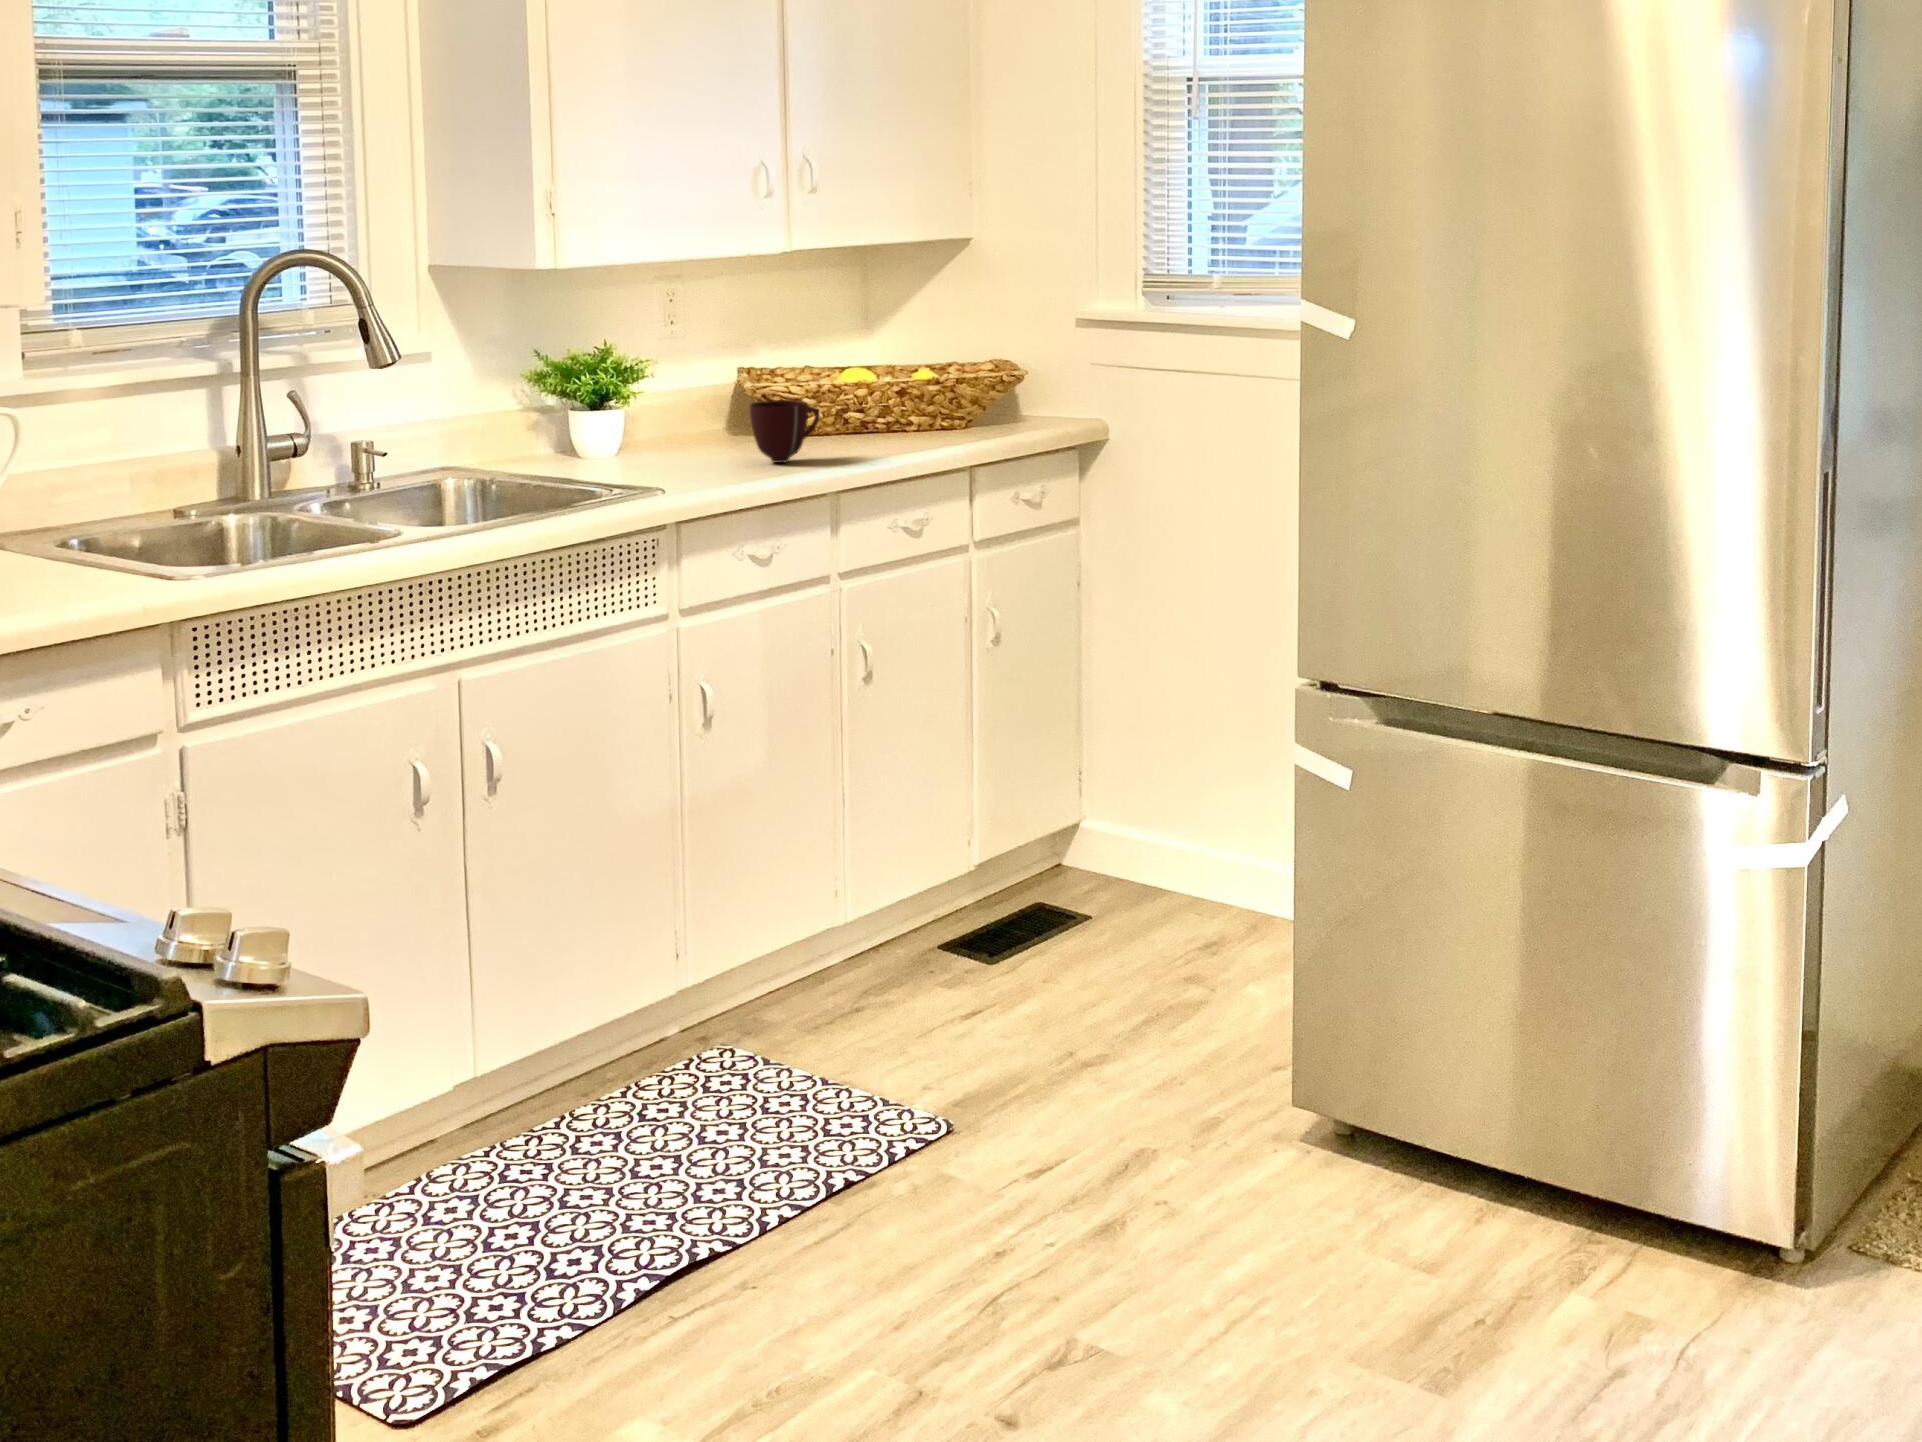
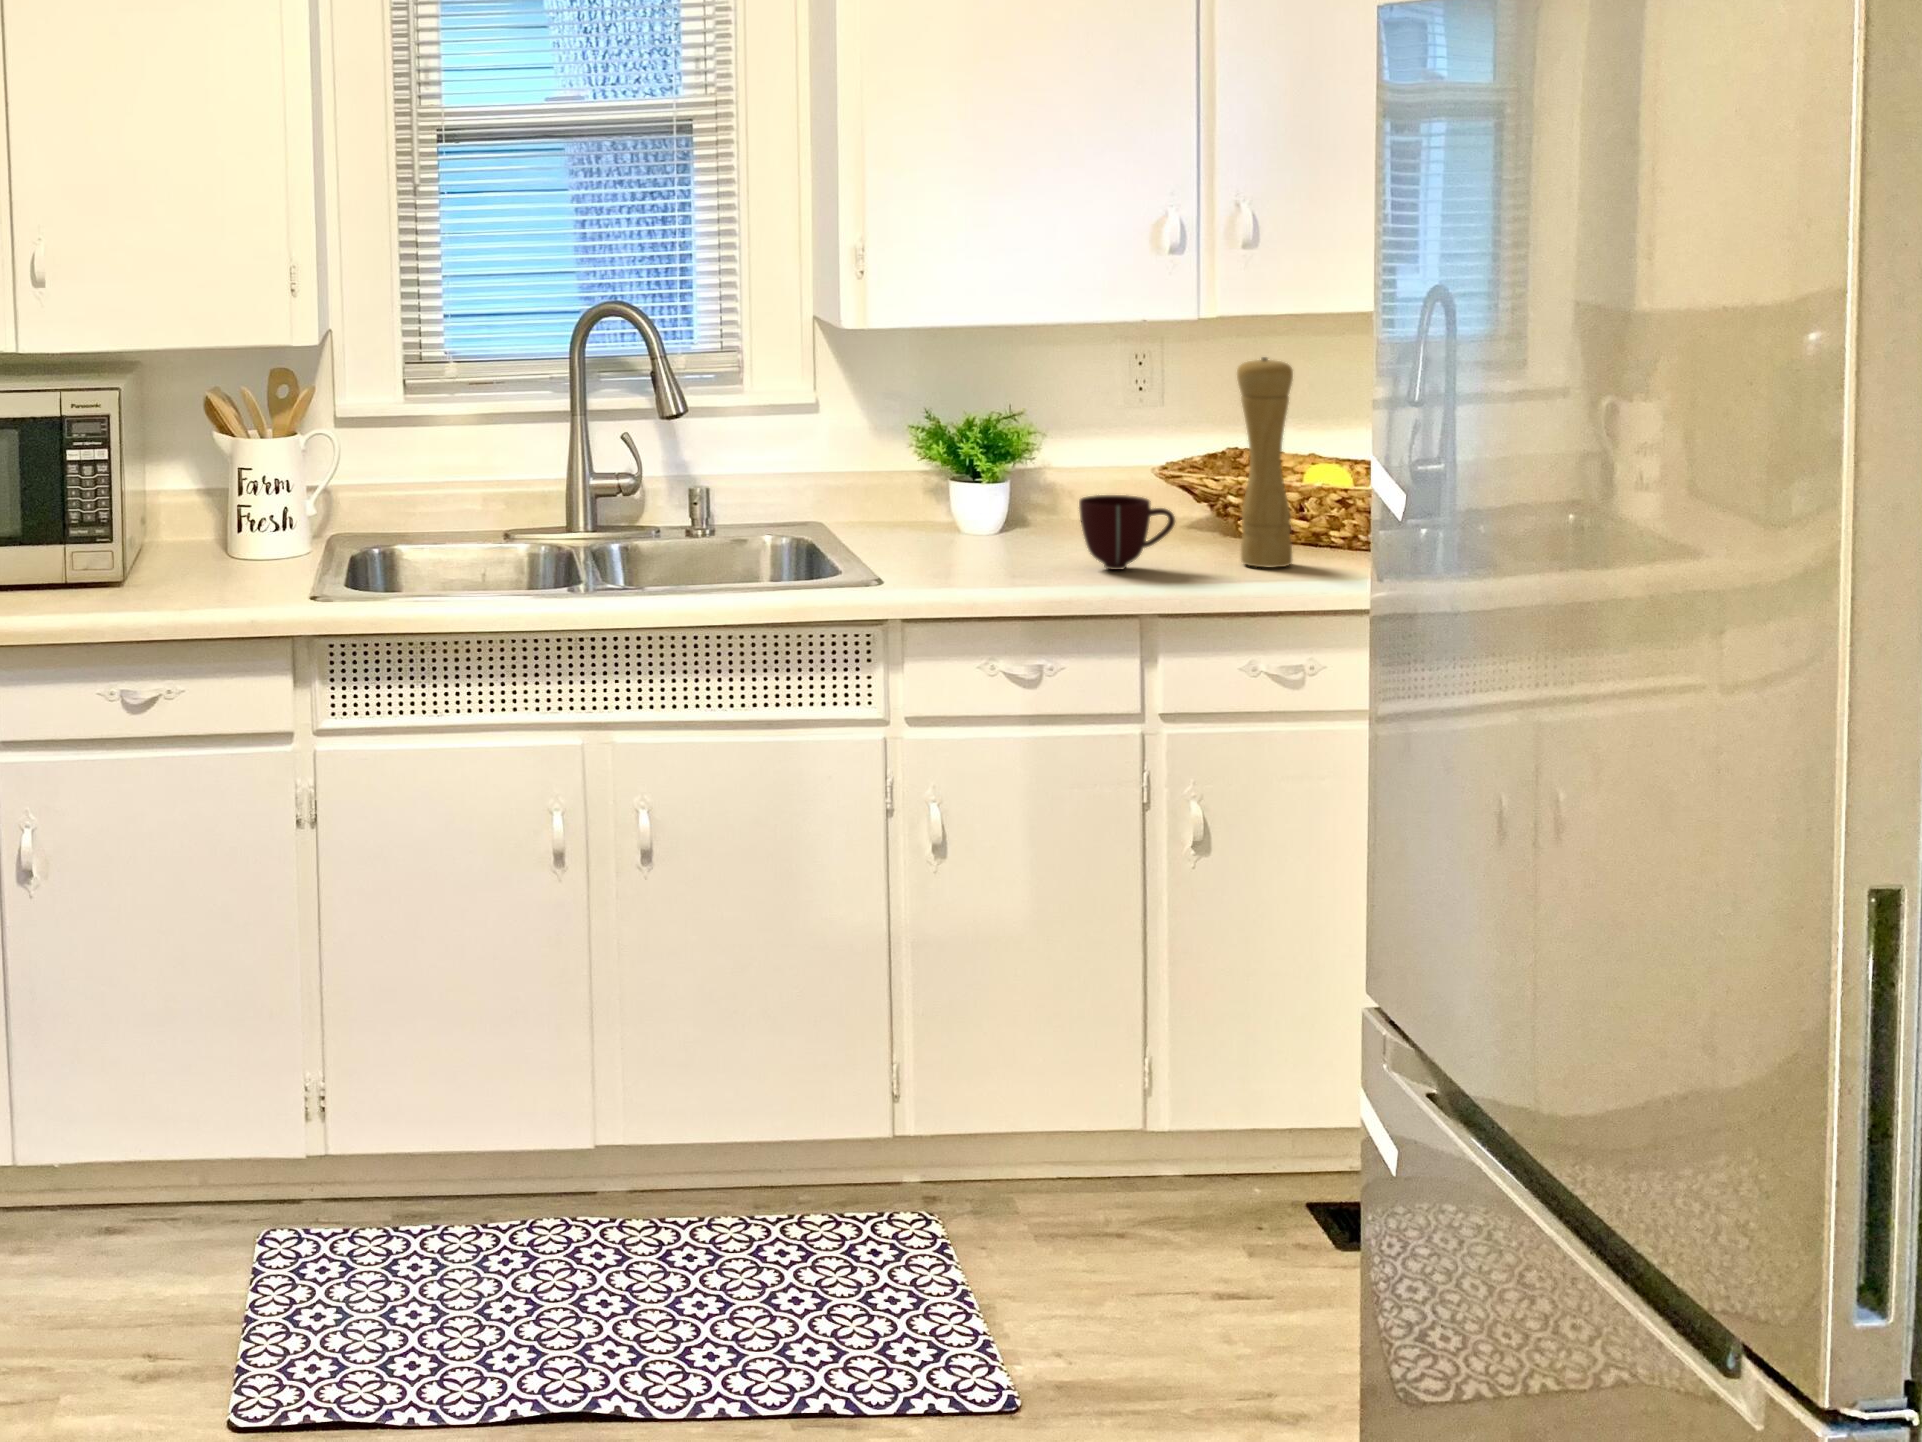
pepper mill: none [844,278,888,448] -> present [1237,357,1293,567]

